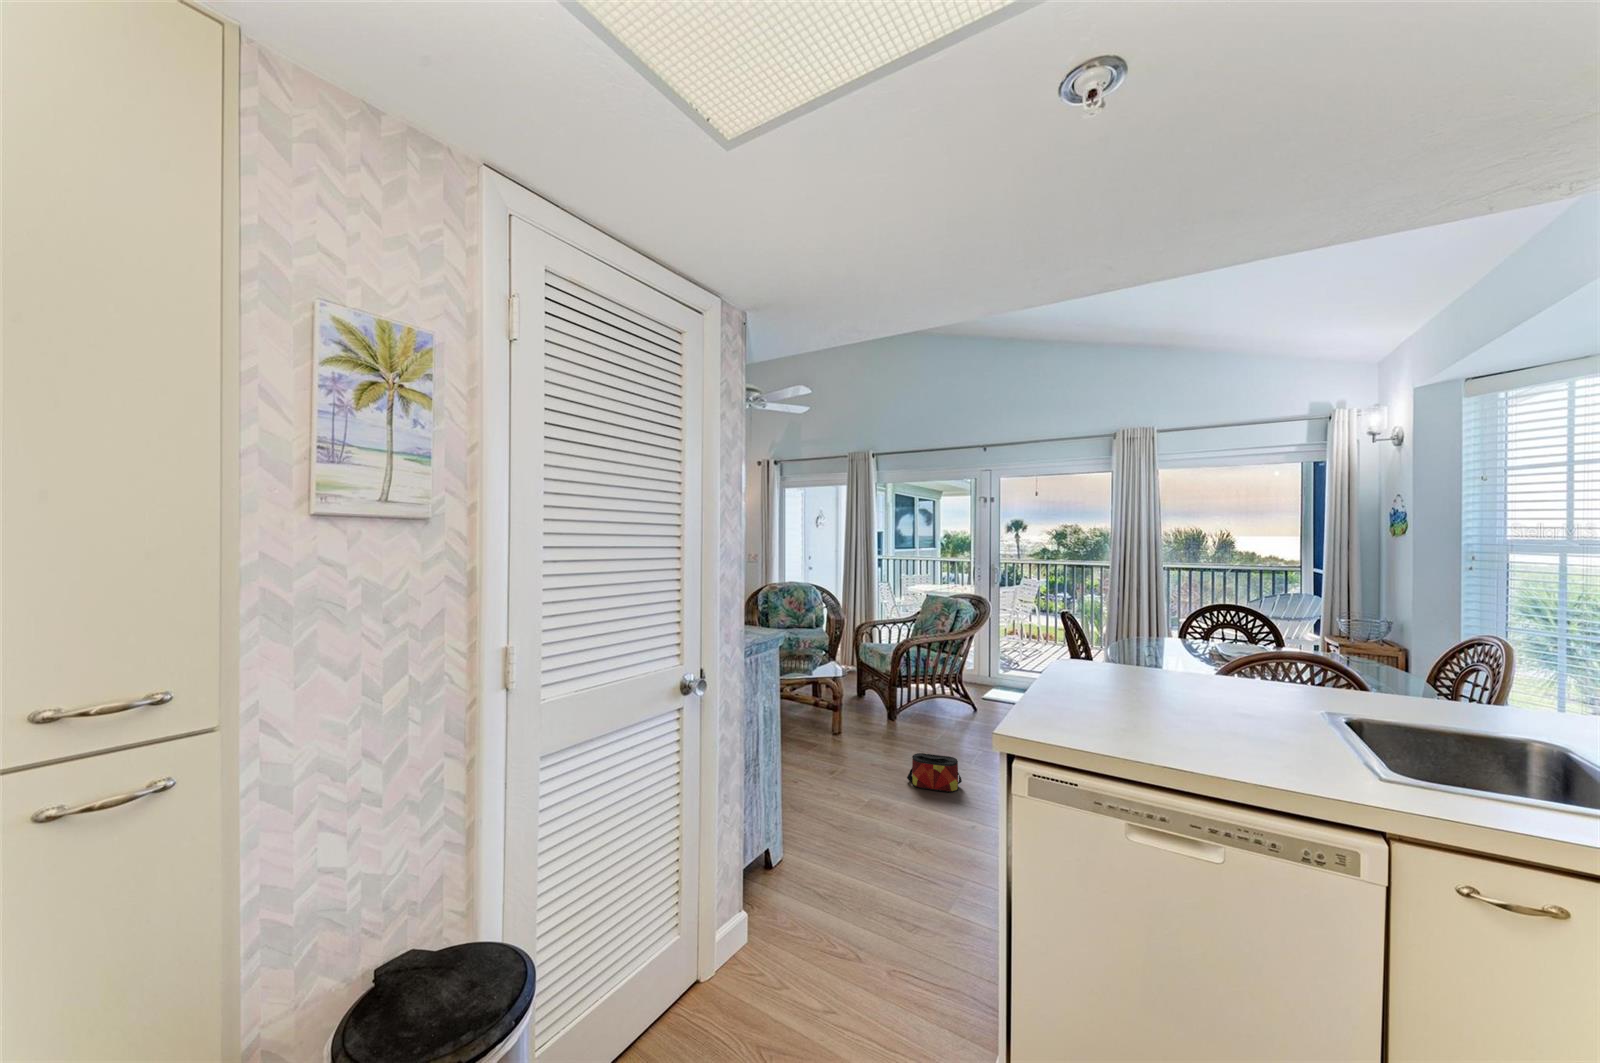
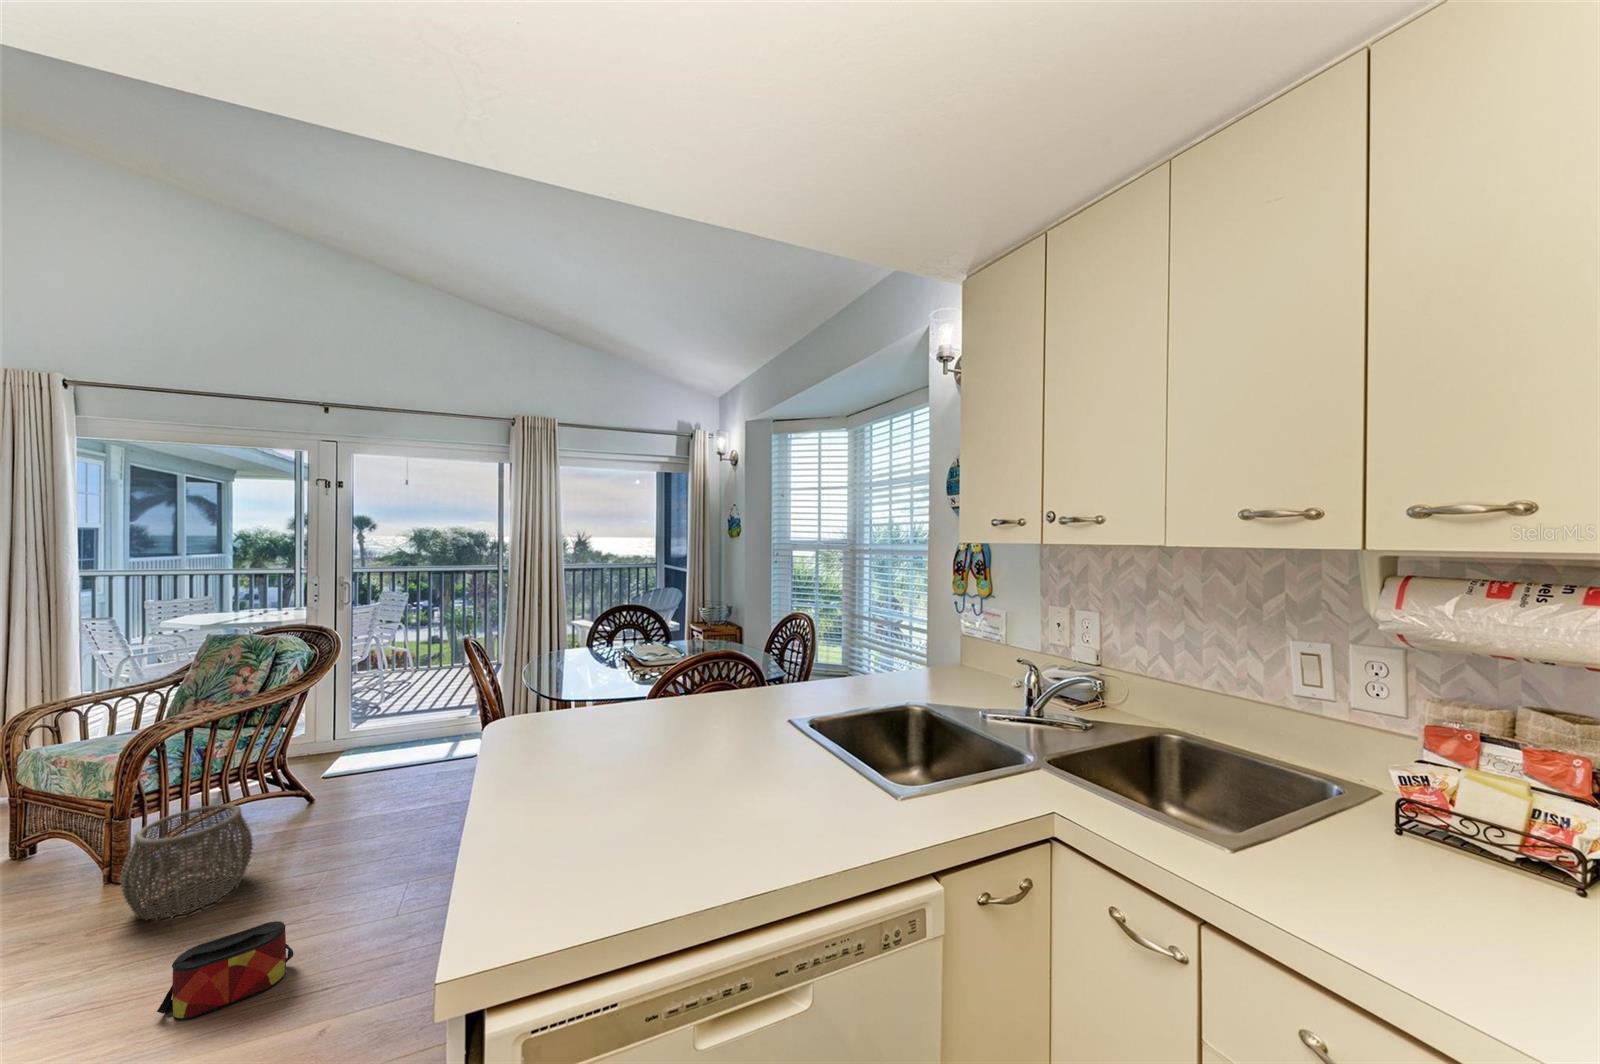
woven basket: none [893,689,946,745] -> present [120,804,253,920]

